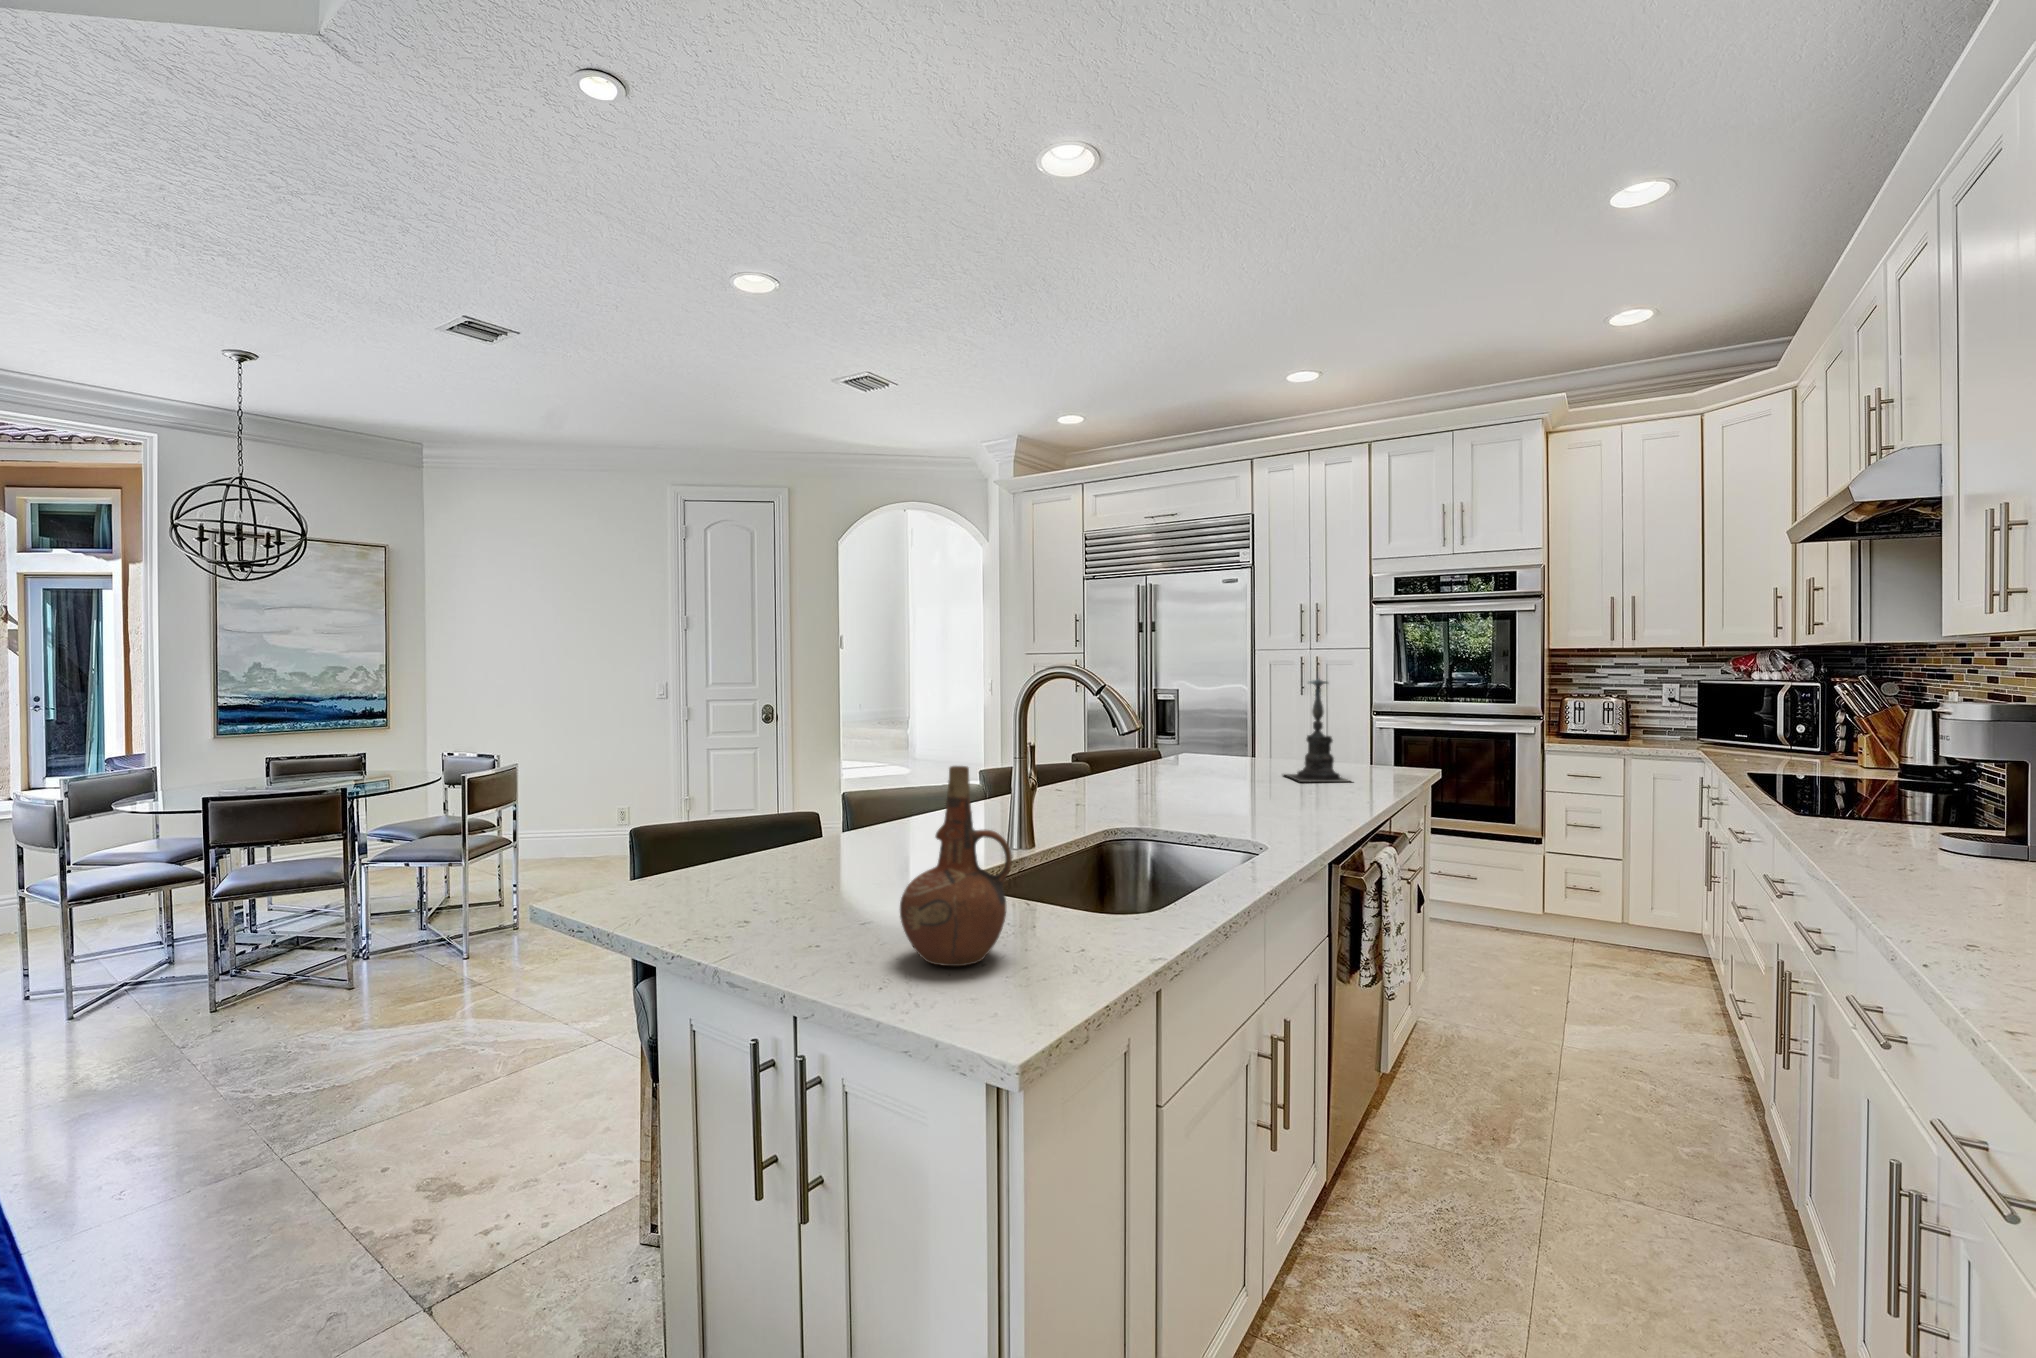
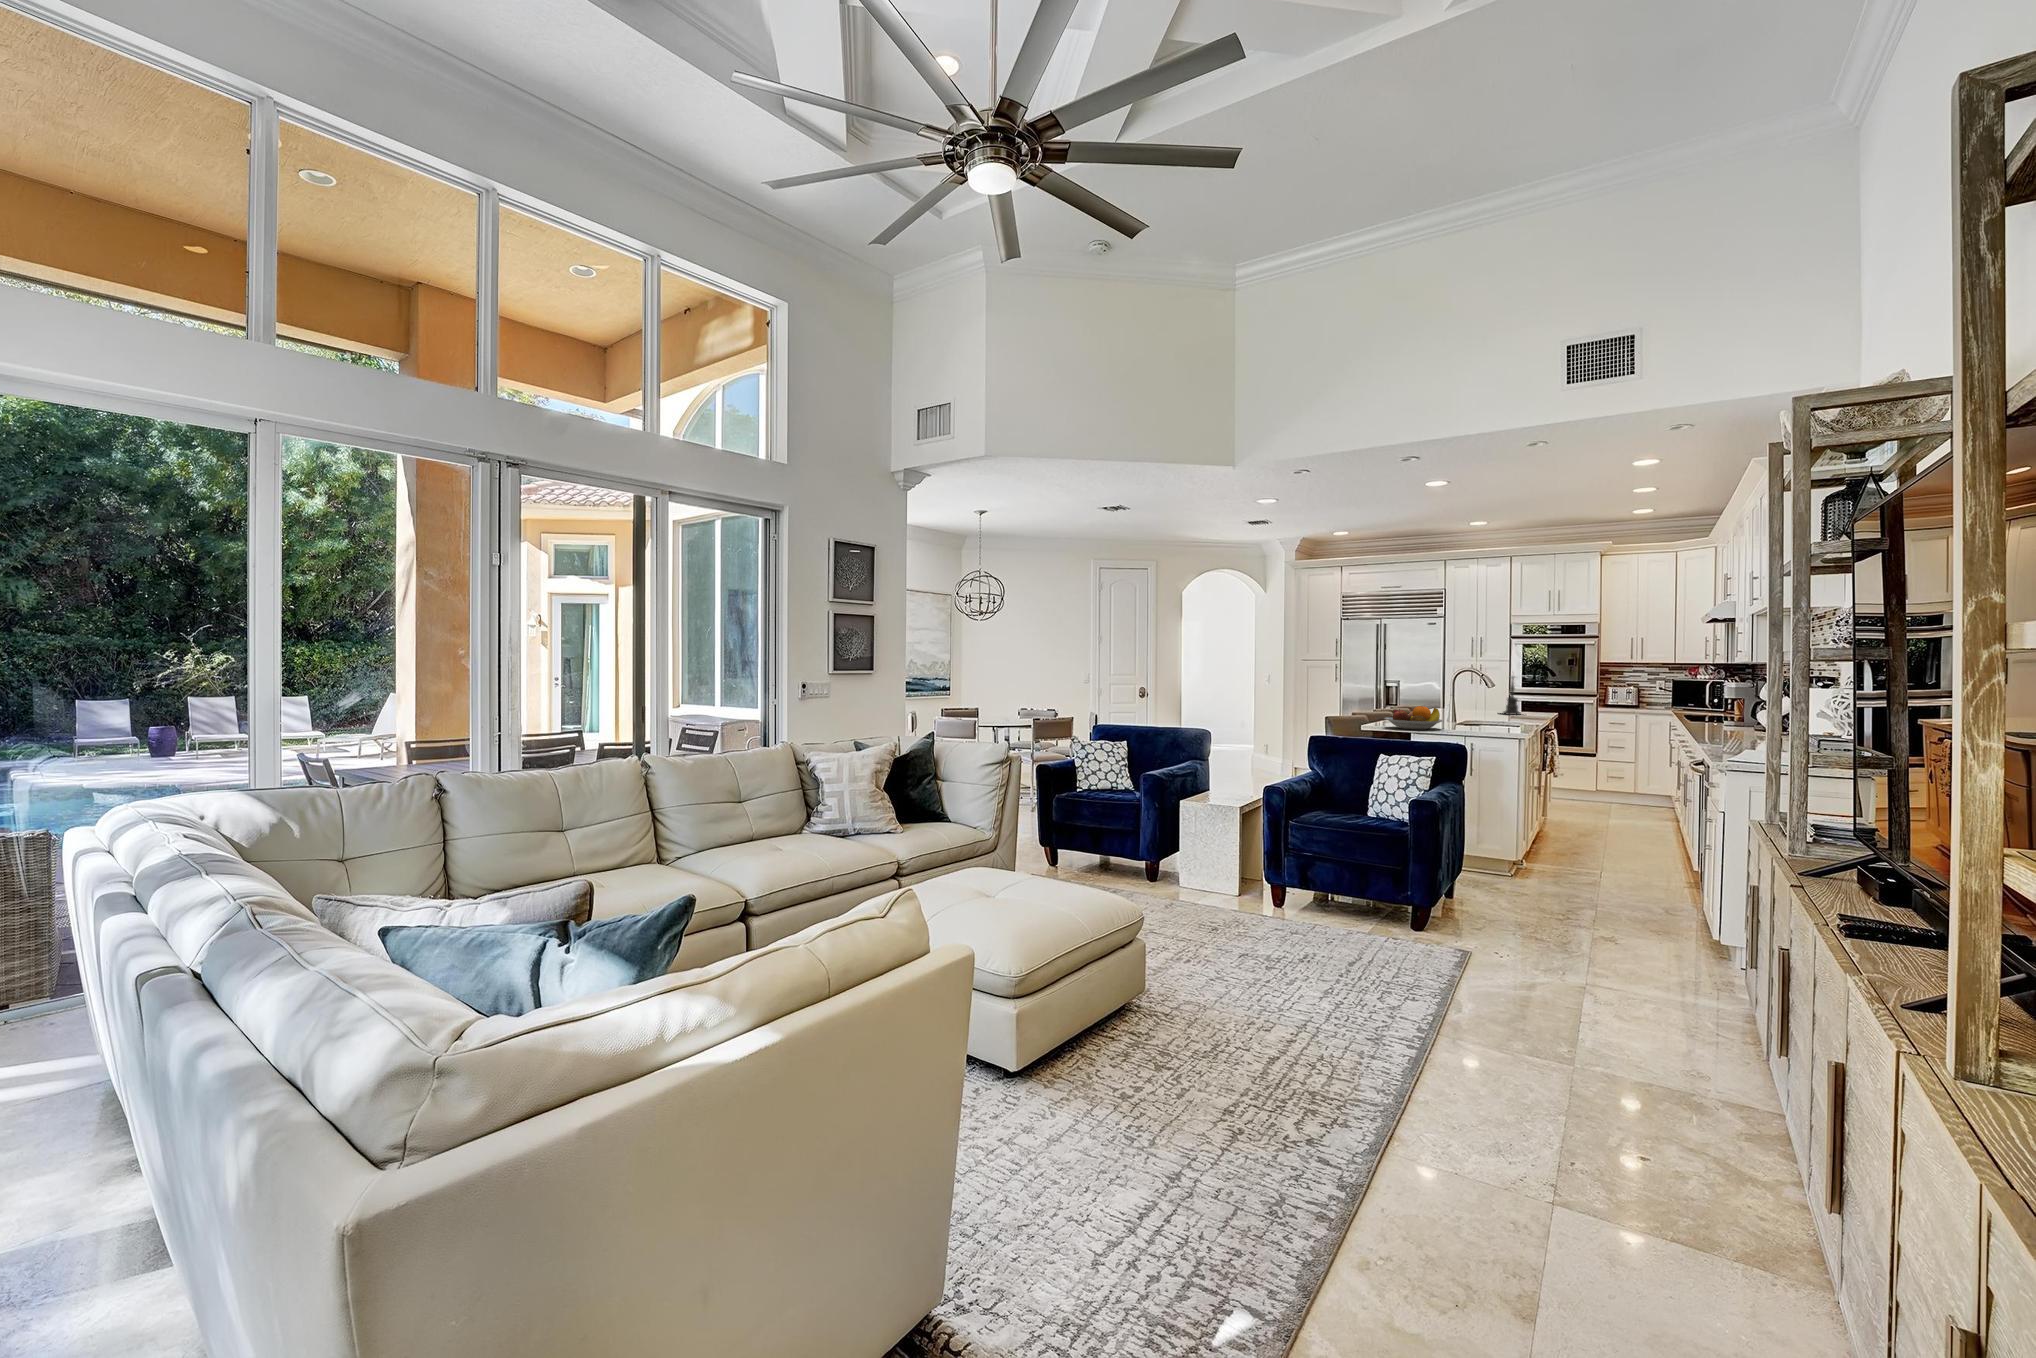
ceramic pitcher: present [900,766,1012,966] -> none [1469,693,1494,733]
fruit bowl: none [691,807,906,908] -> present [1385,706,1443,730]

